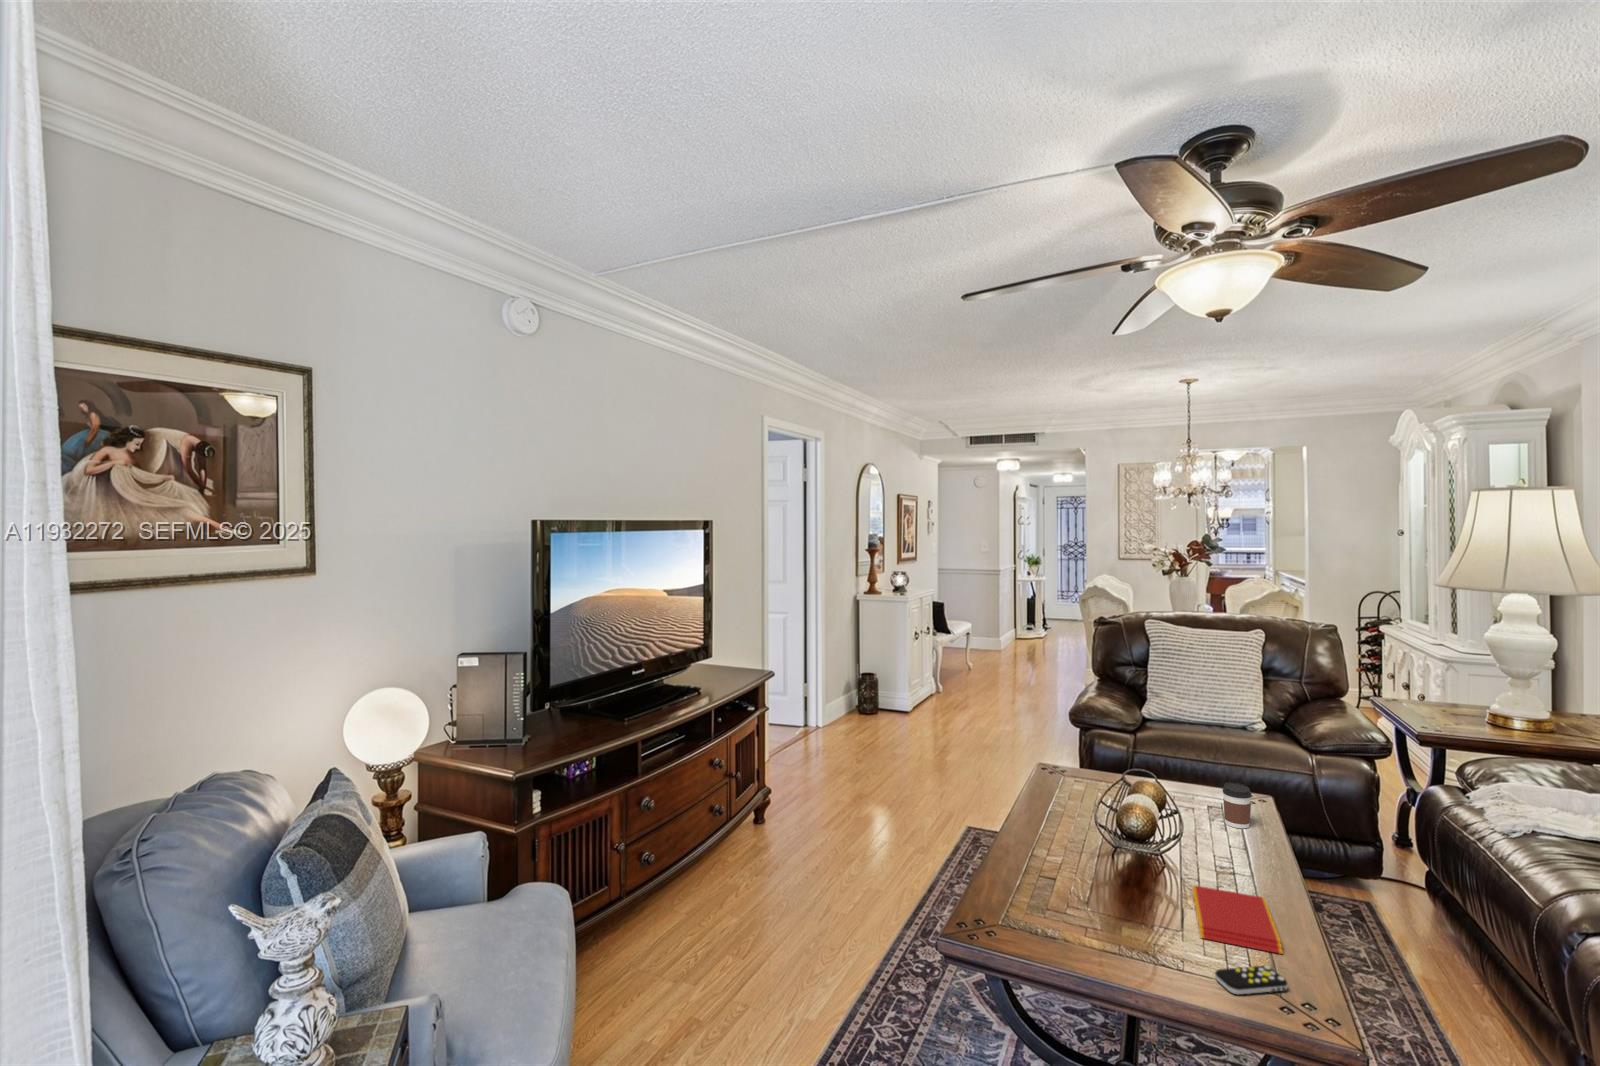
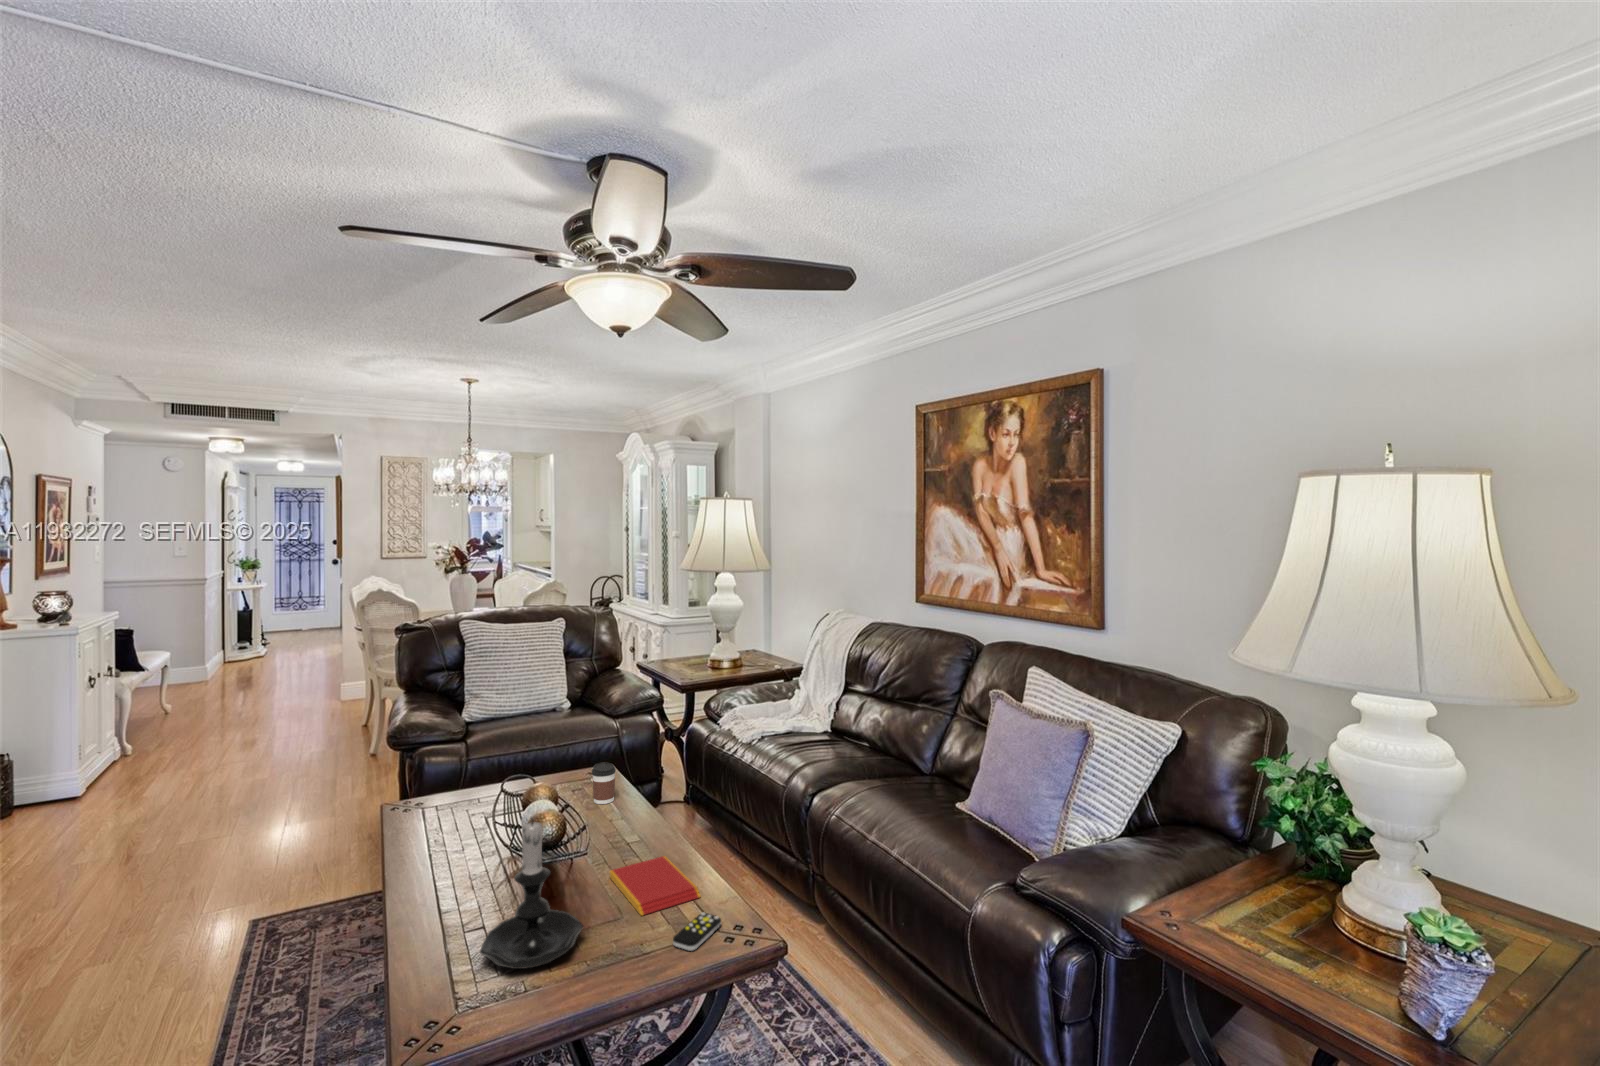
candle holder: none [1033,791,1129,930] -> present [480,818,584,969]

